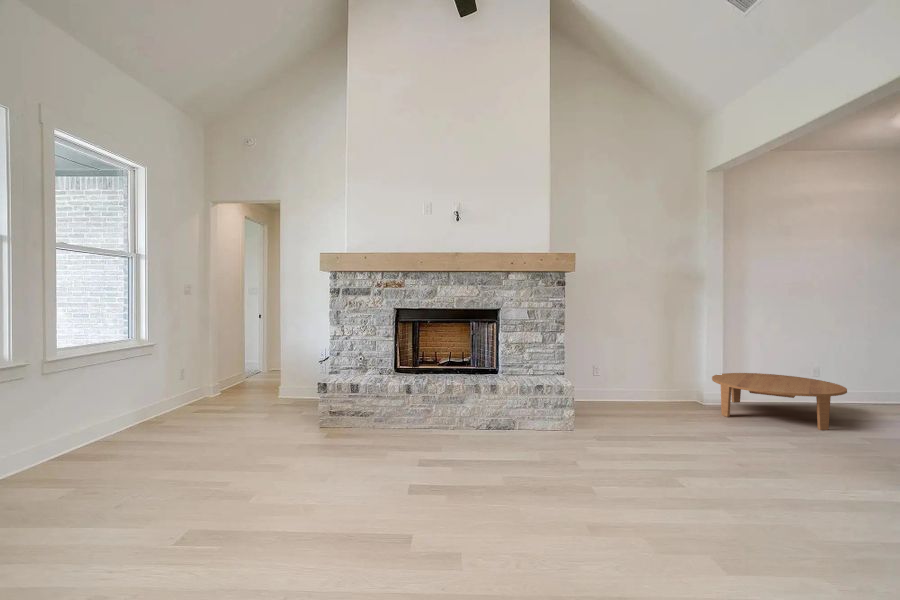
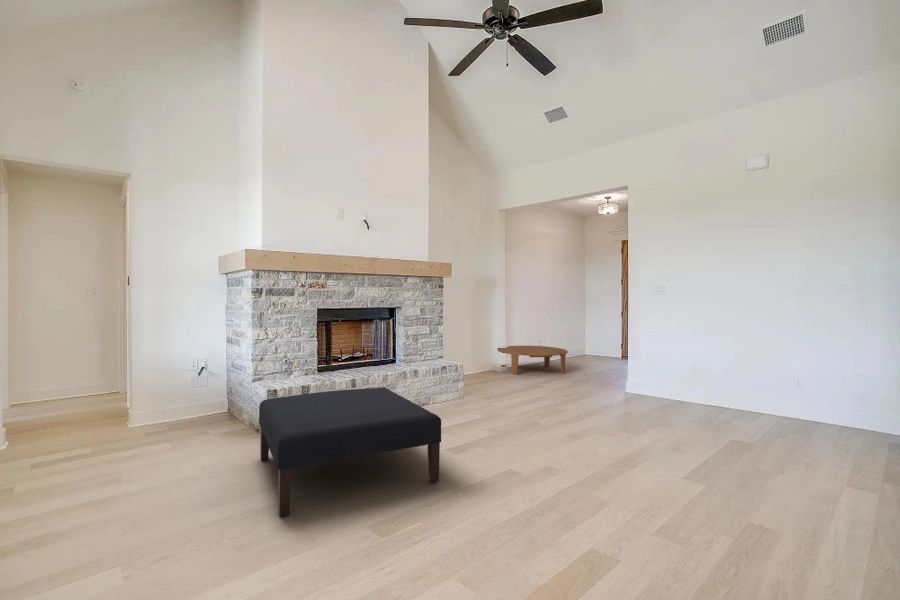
ottoman: none [175,389,387,507] -> present [259,387,441,517]

